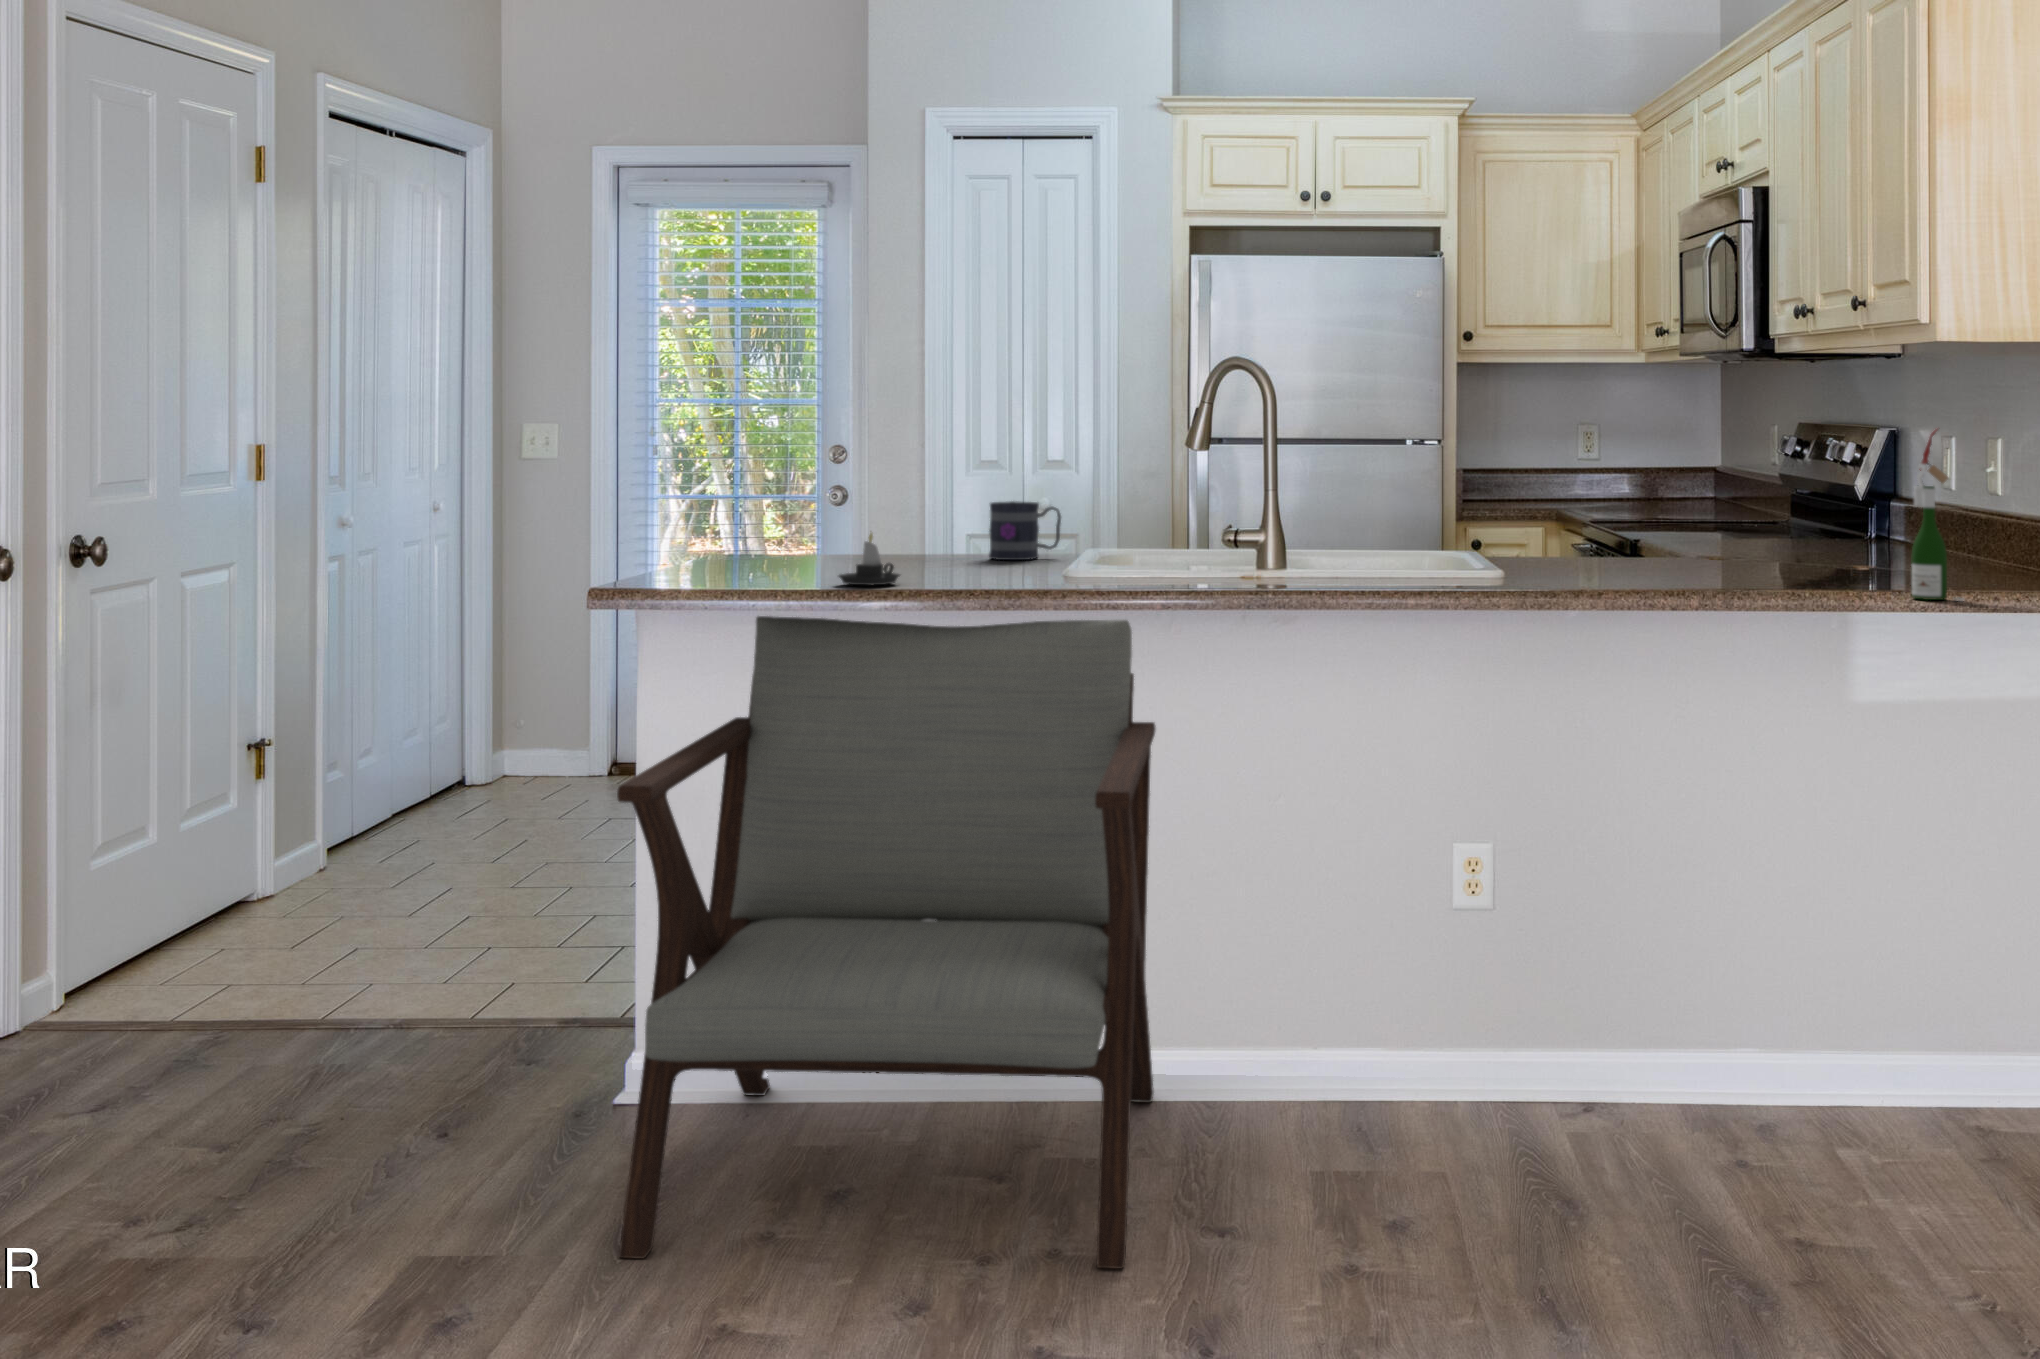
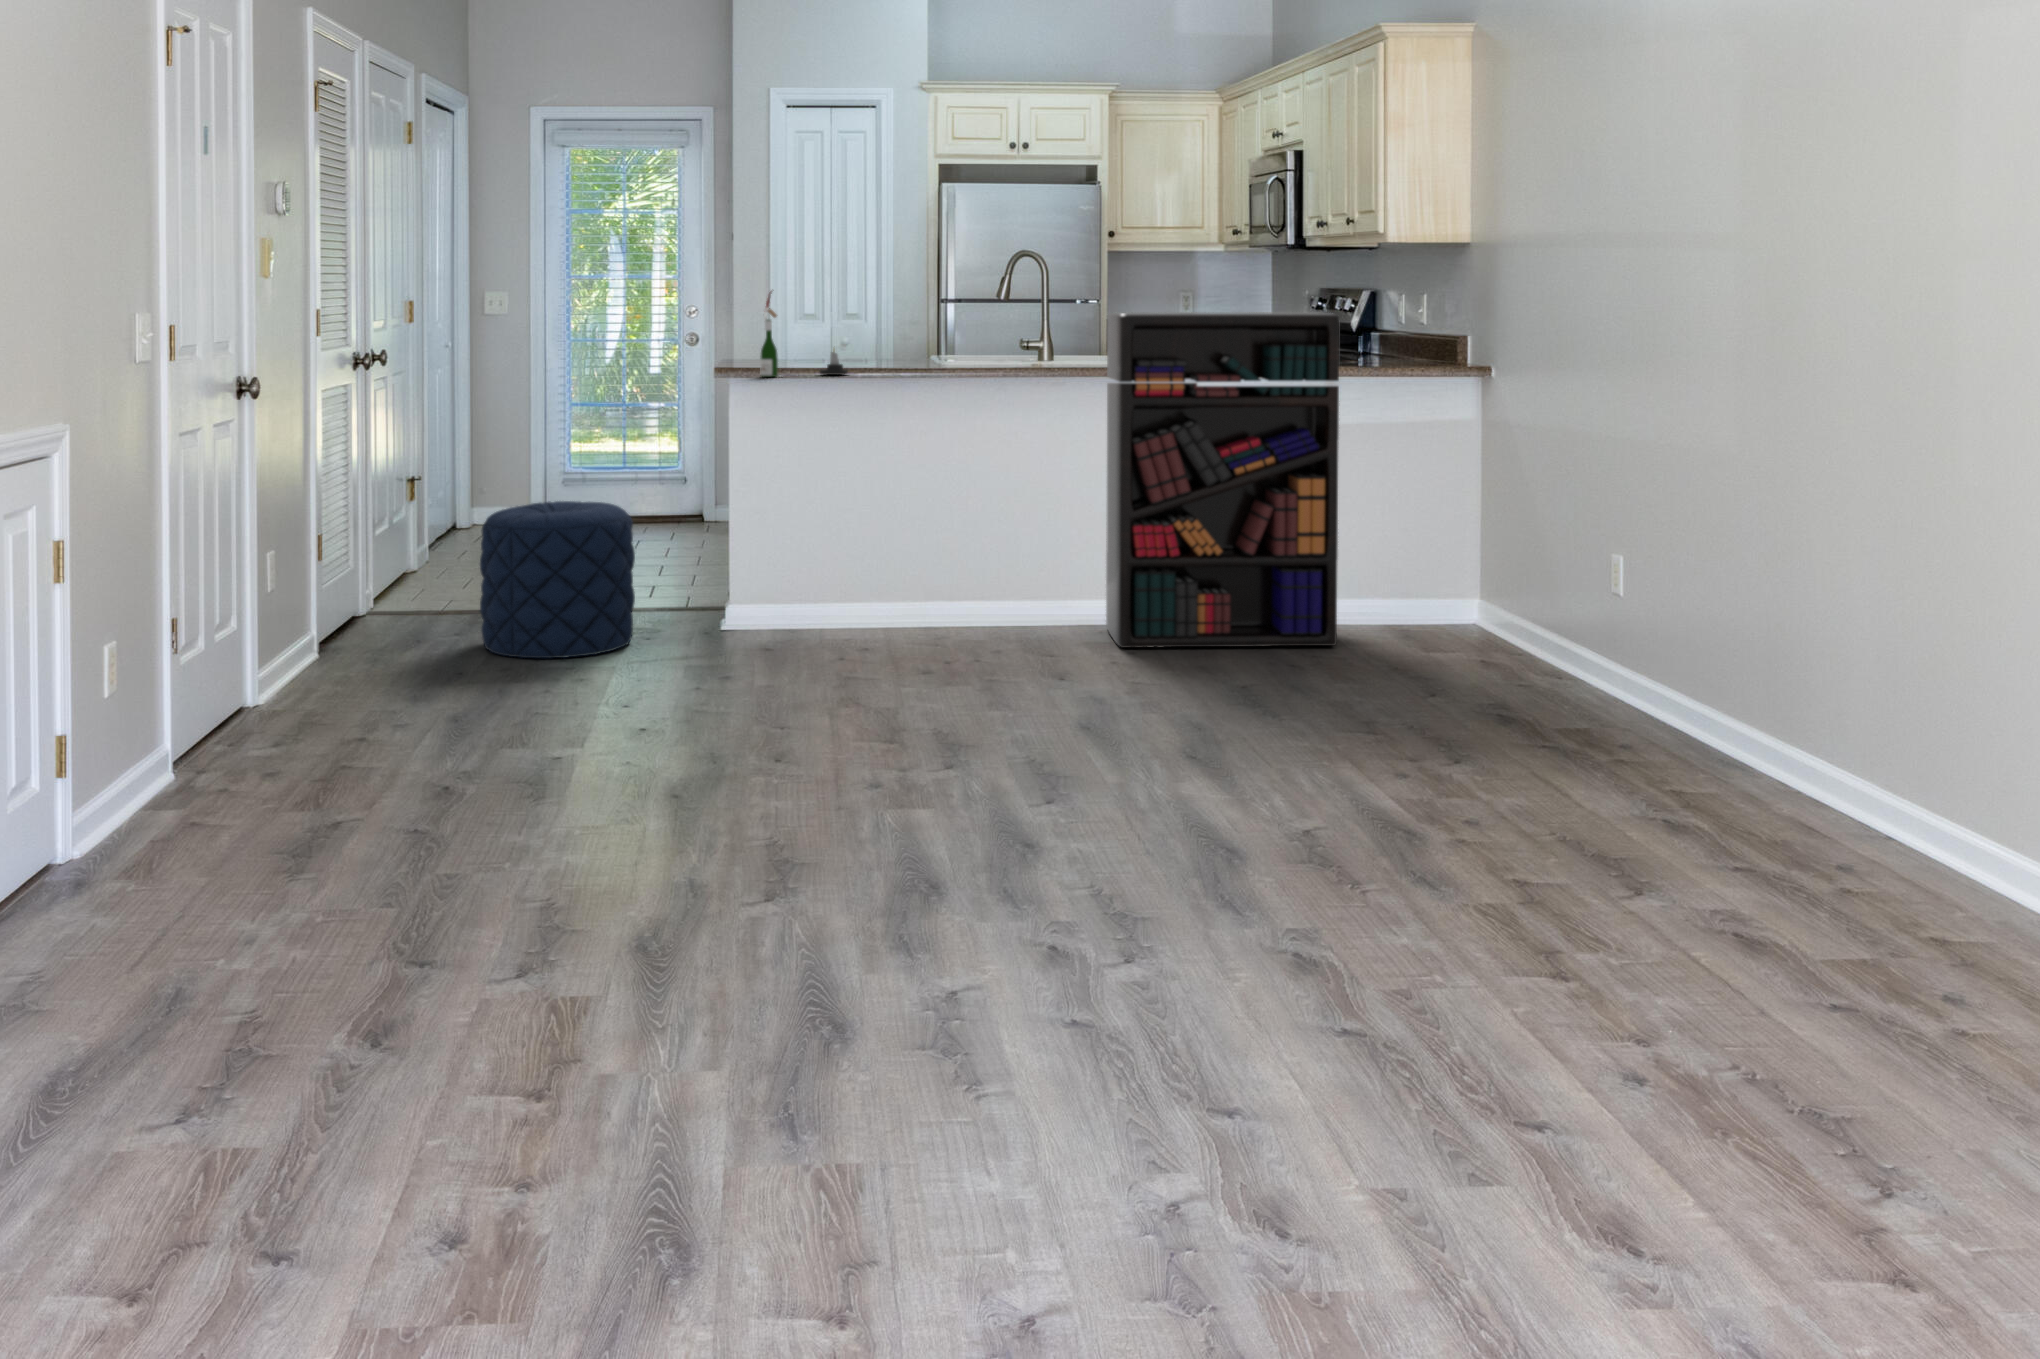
wine bottle: present [1911,429,1964,600] -> present [760,291,778,377]
bookshelf: none [1374,475,1848,1194] -> present [1106,312,1340,648]
mug: present [989,501,1061,560] -> none [870,334,910,367]
lounge chair: present [617,616,1156,1269] -> none [779,386,1017,674]
pouf: none [114,824,444,1170] -> present [480,501,635,658]

